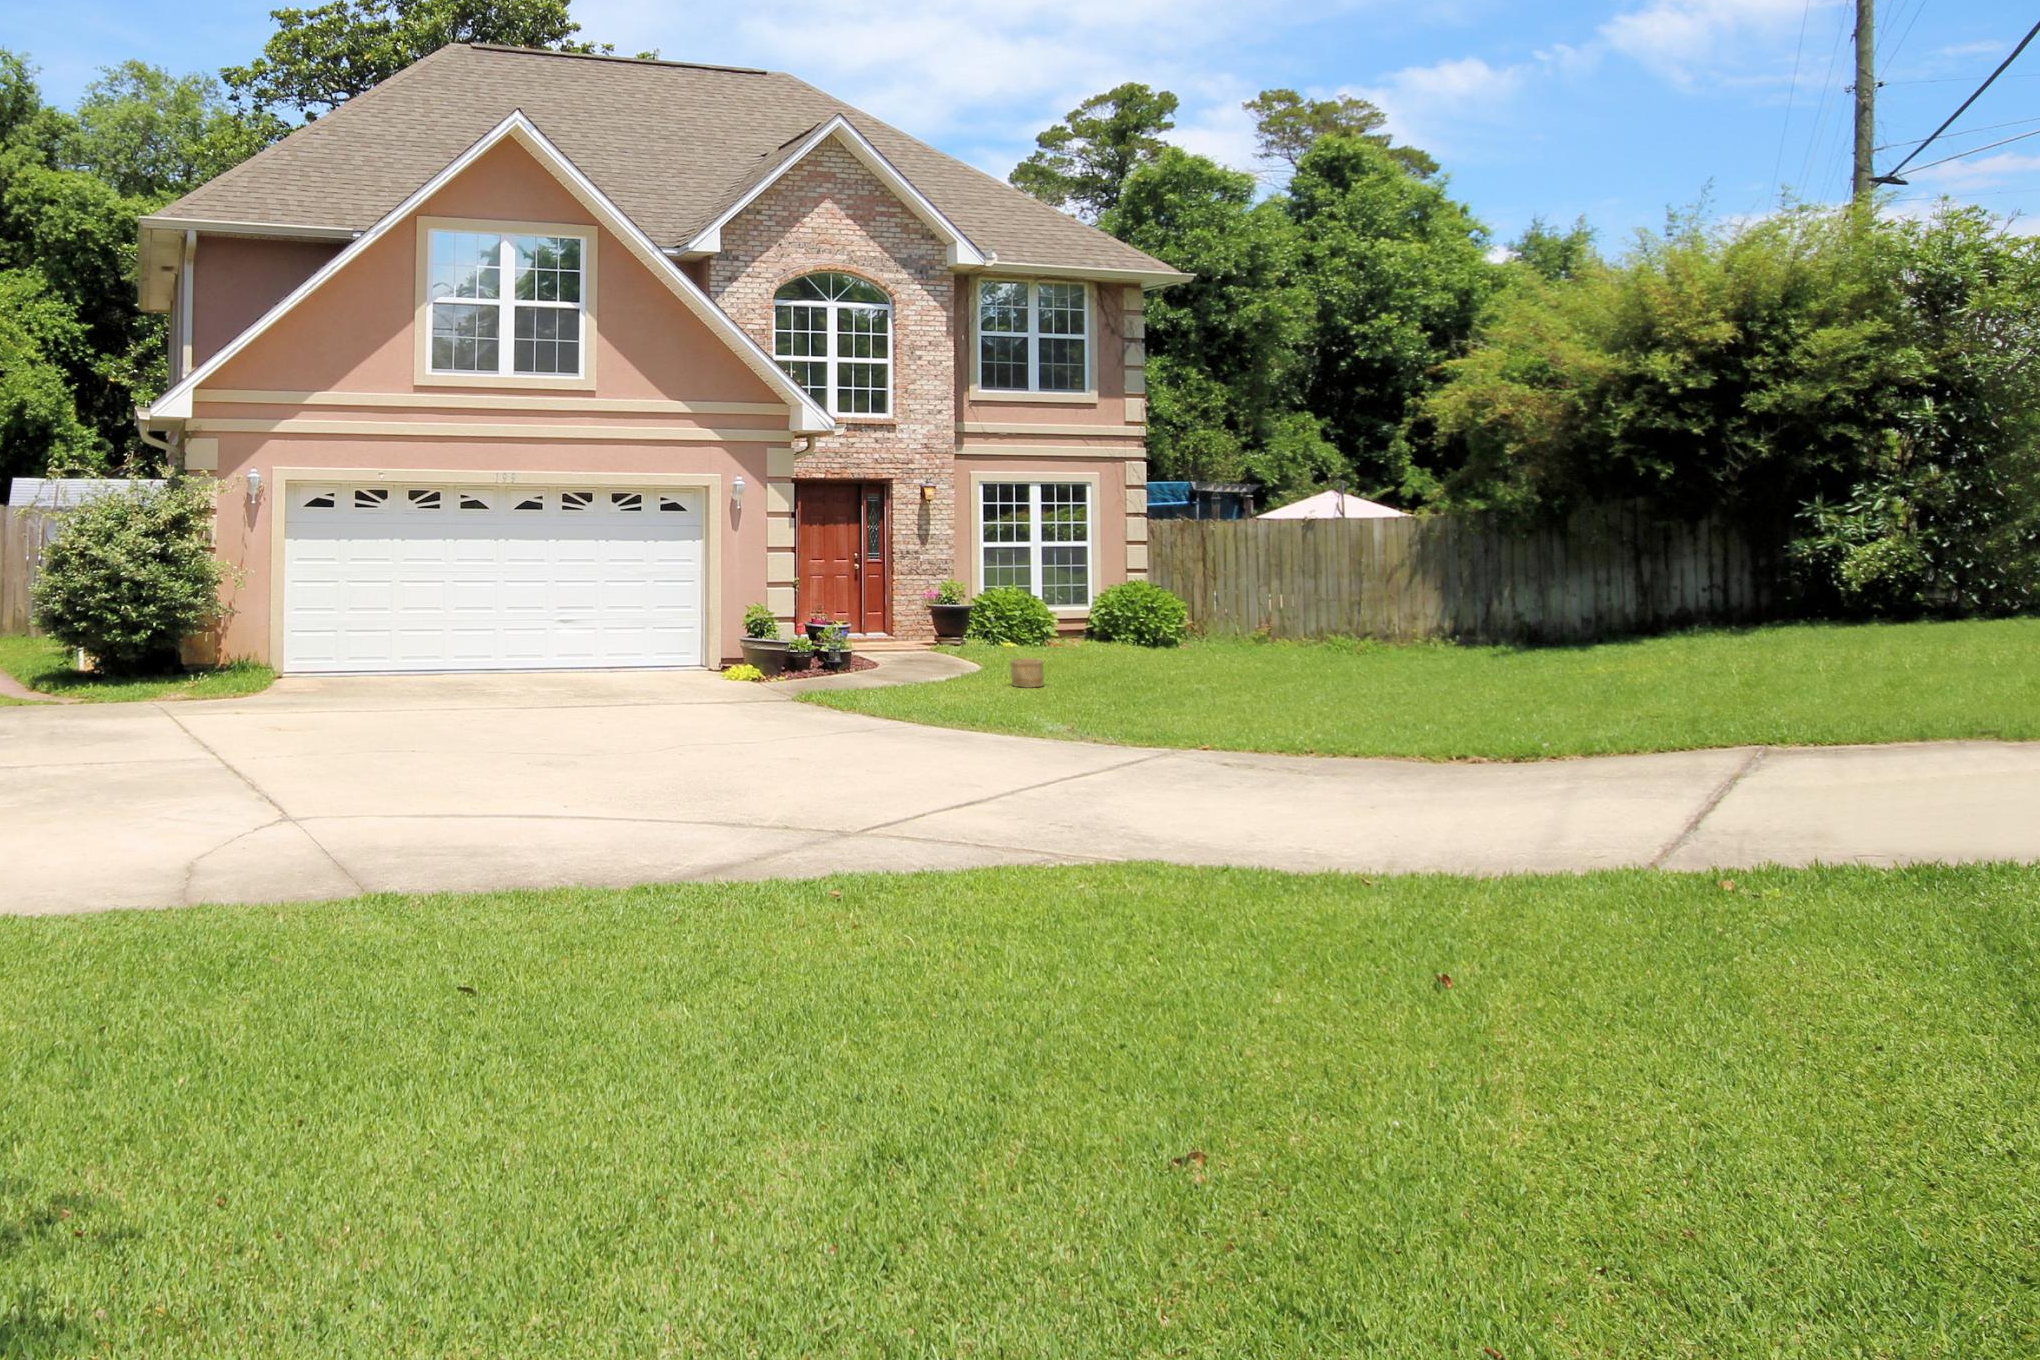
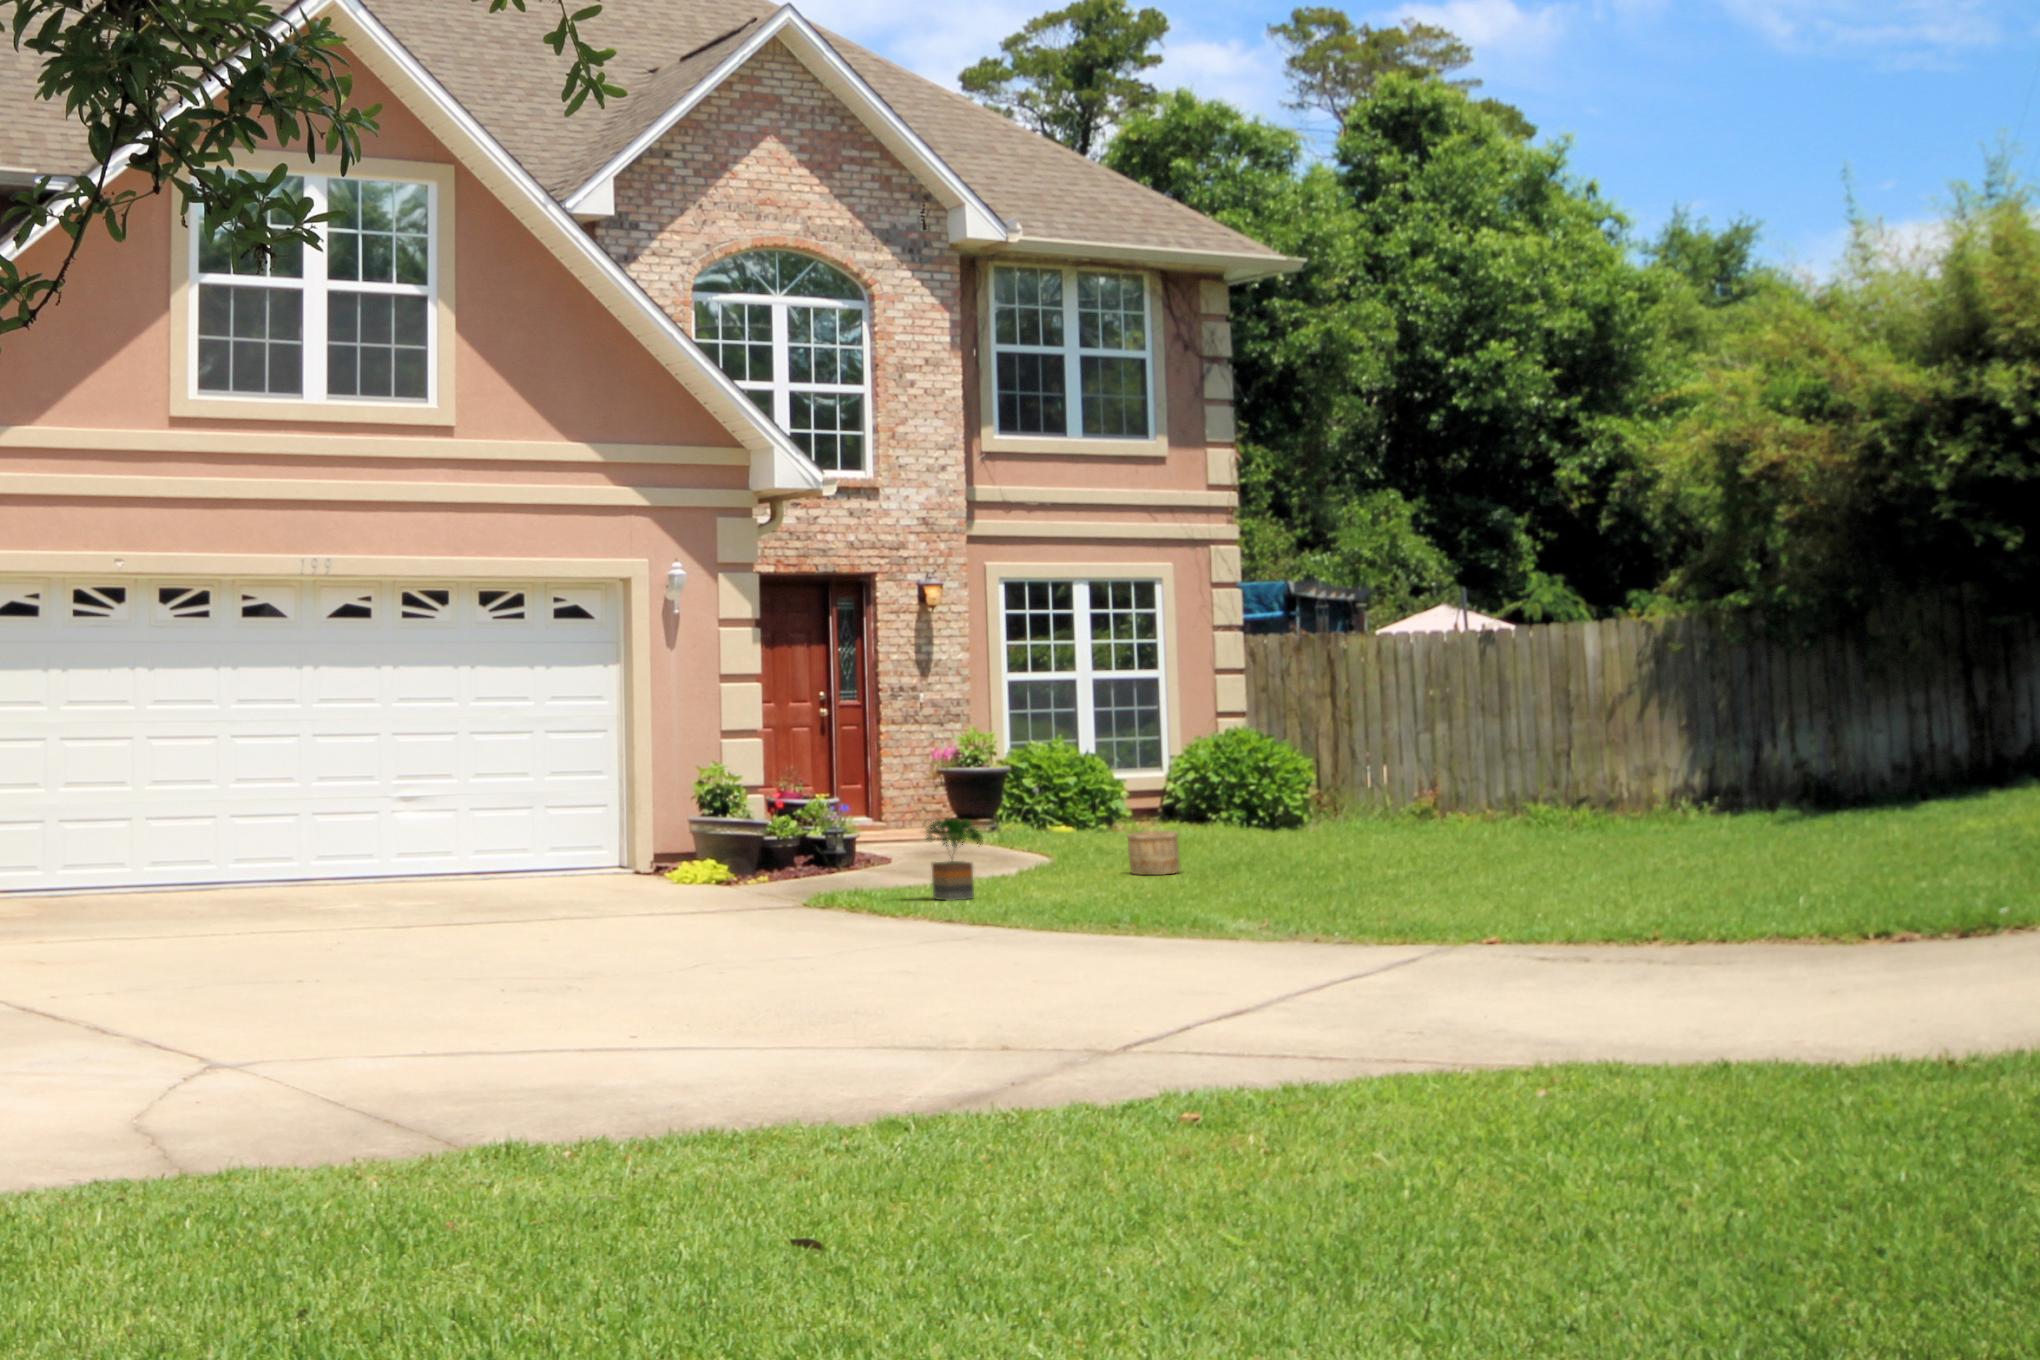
potted tree: none [859,651,898,705] -> present [926,818,983,901]

